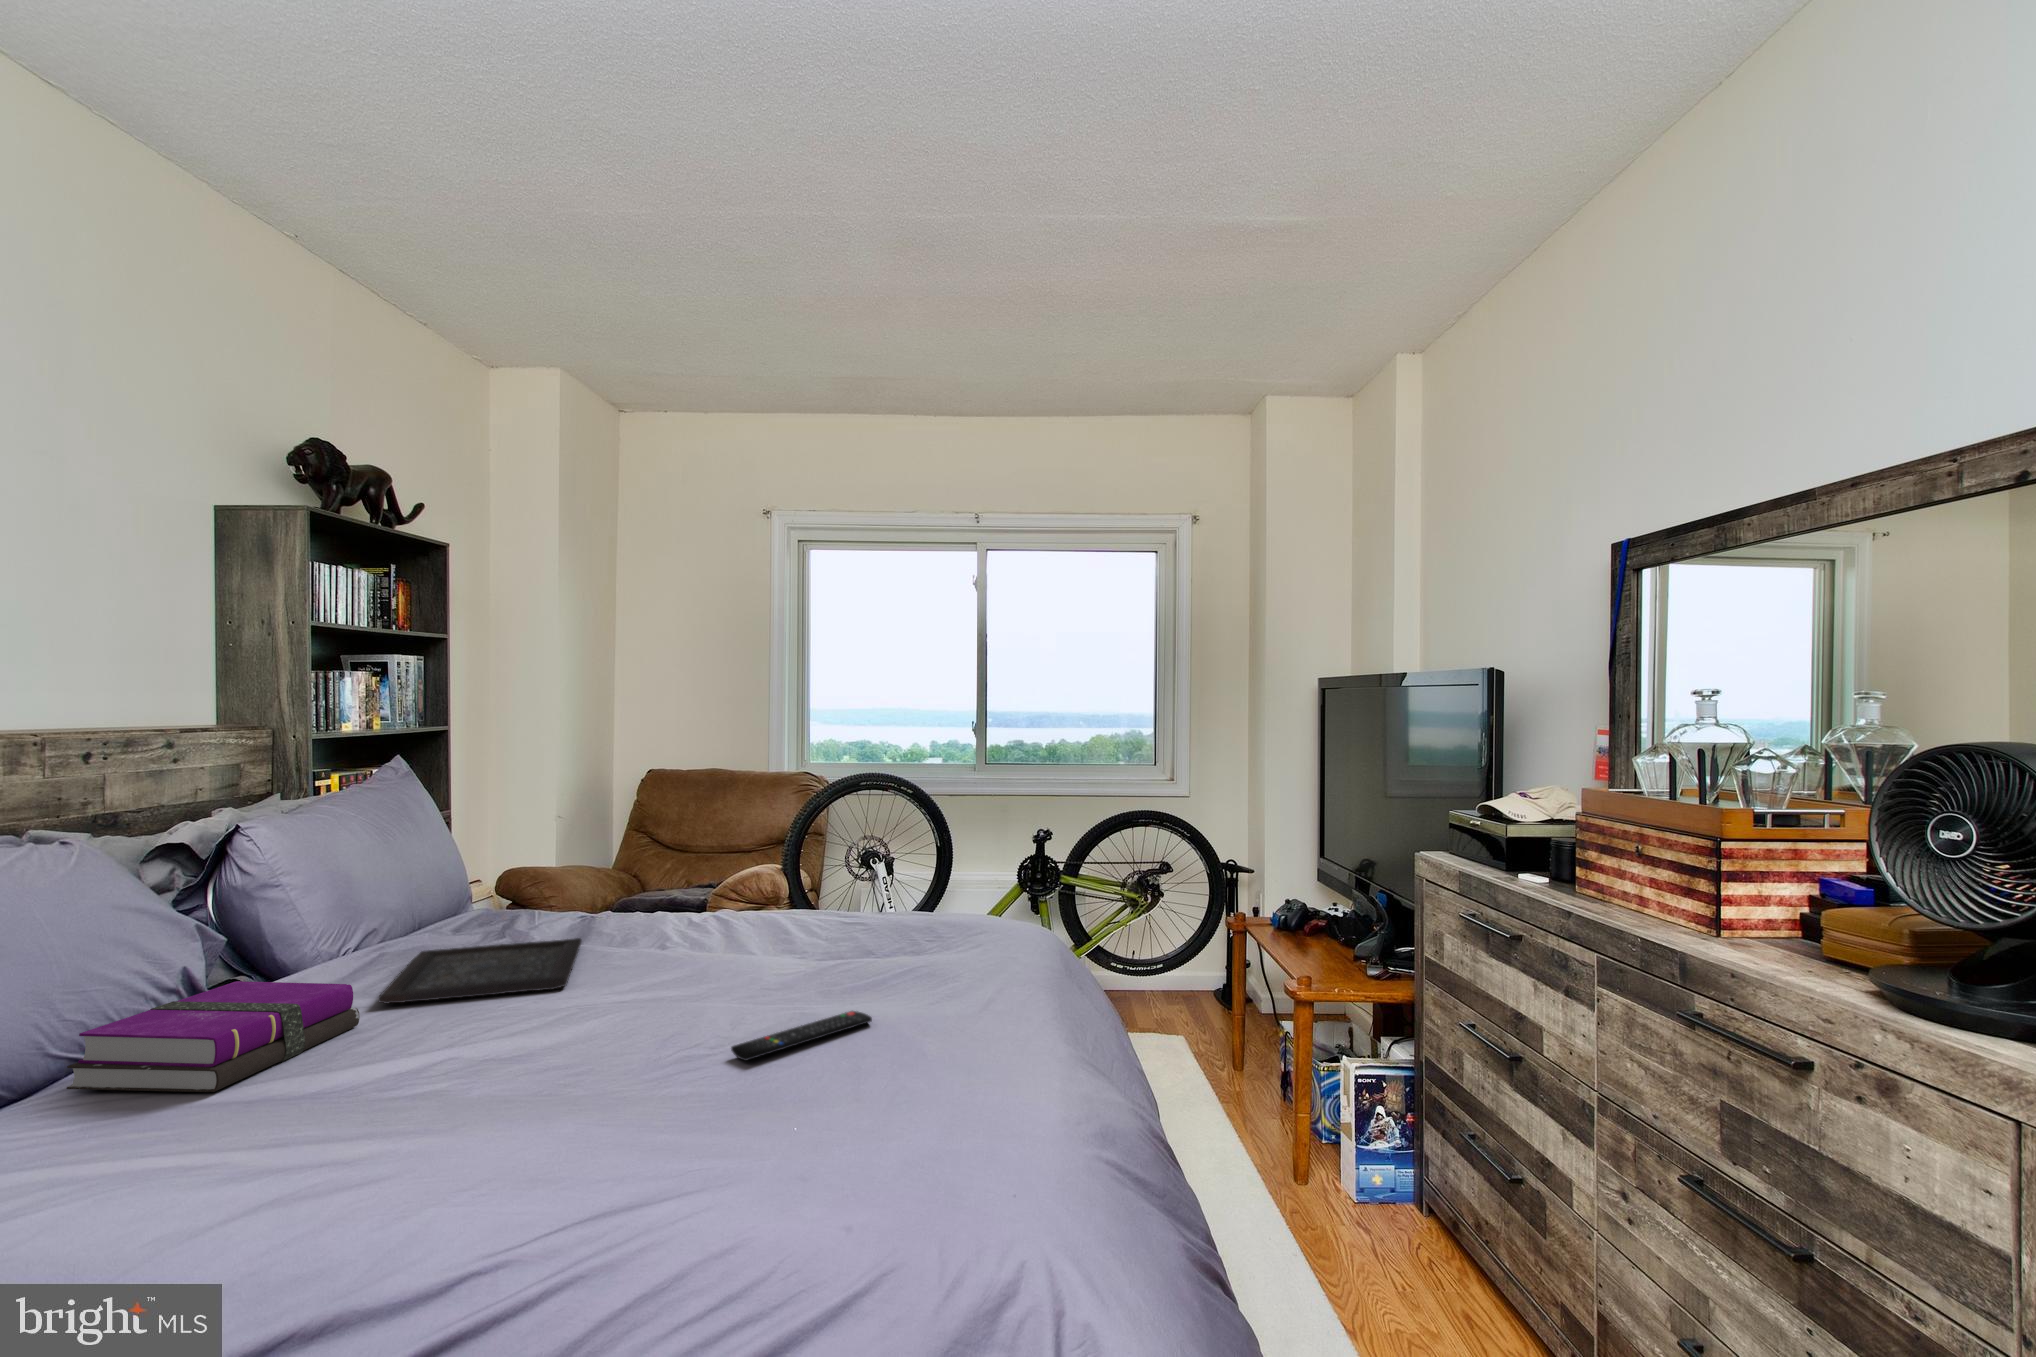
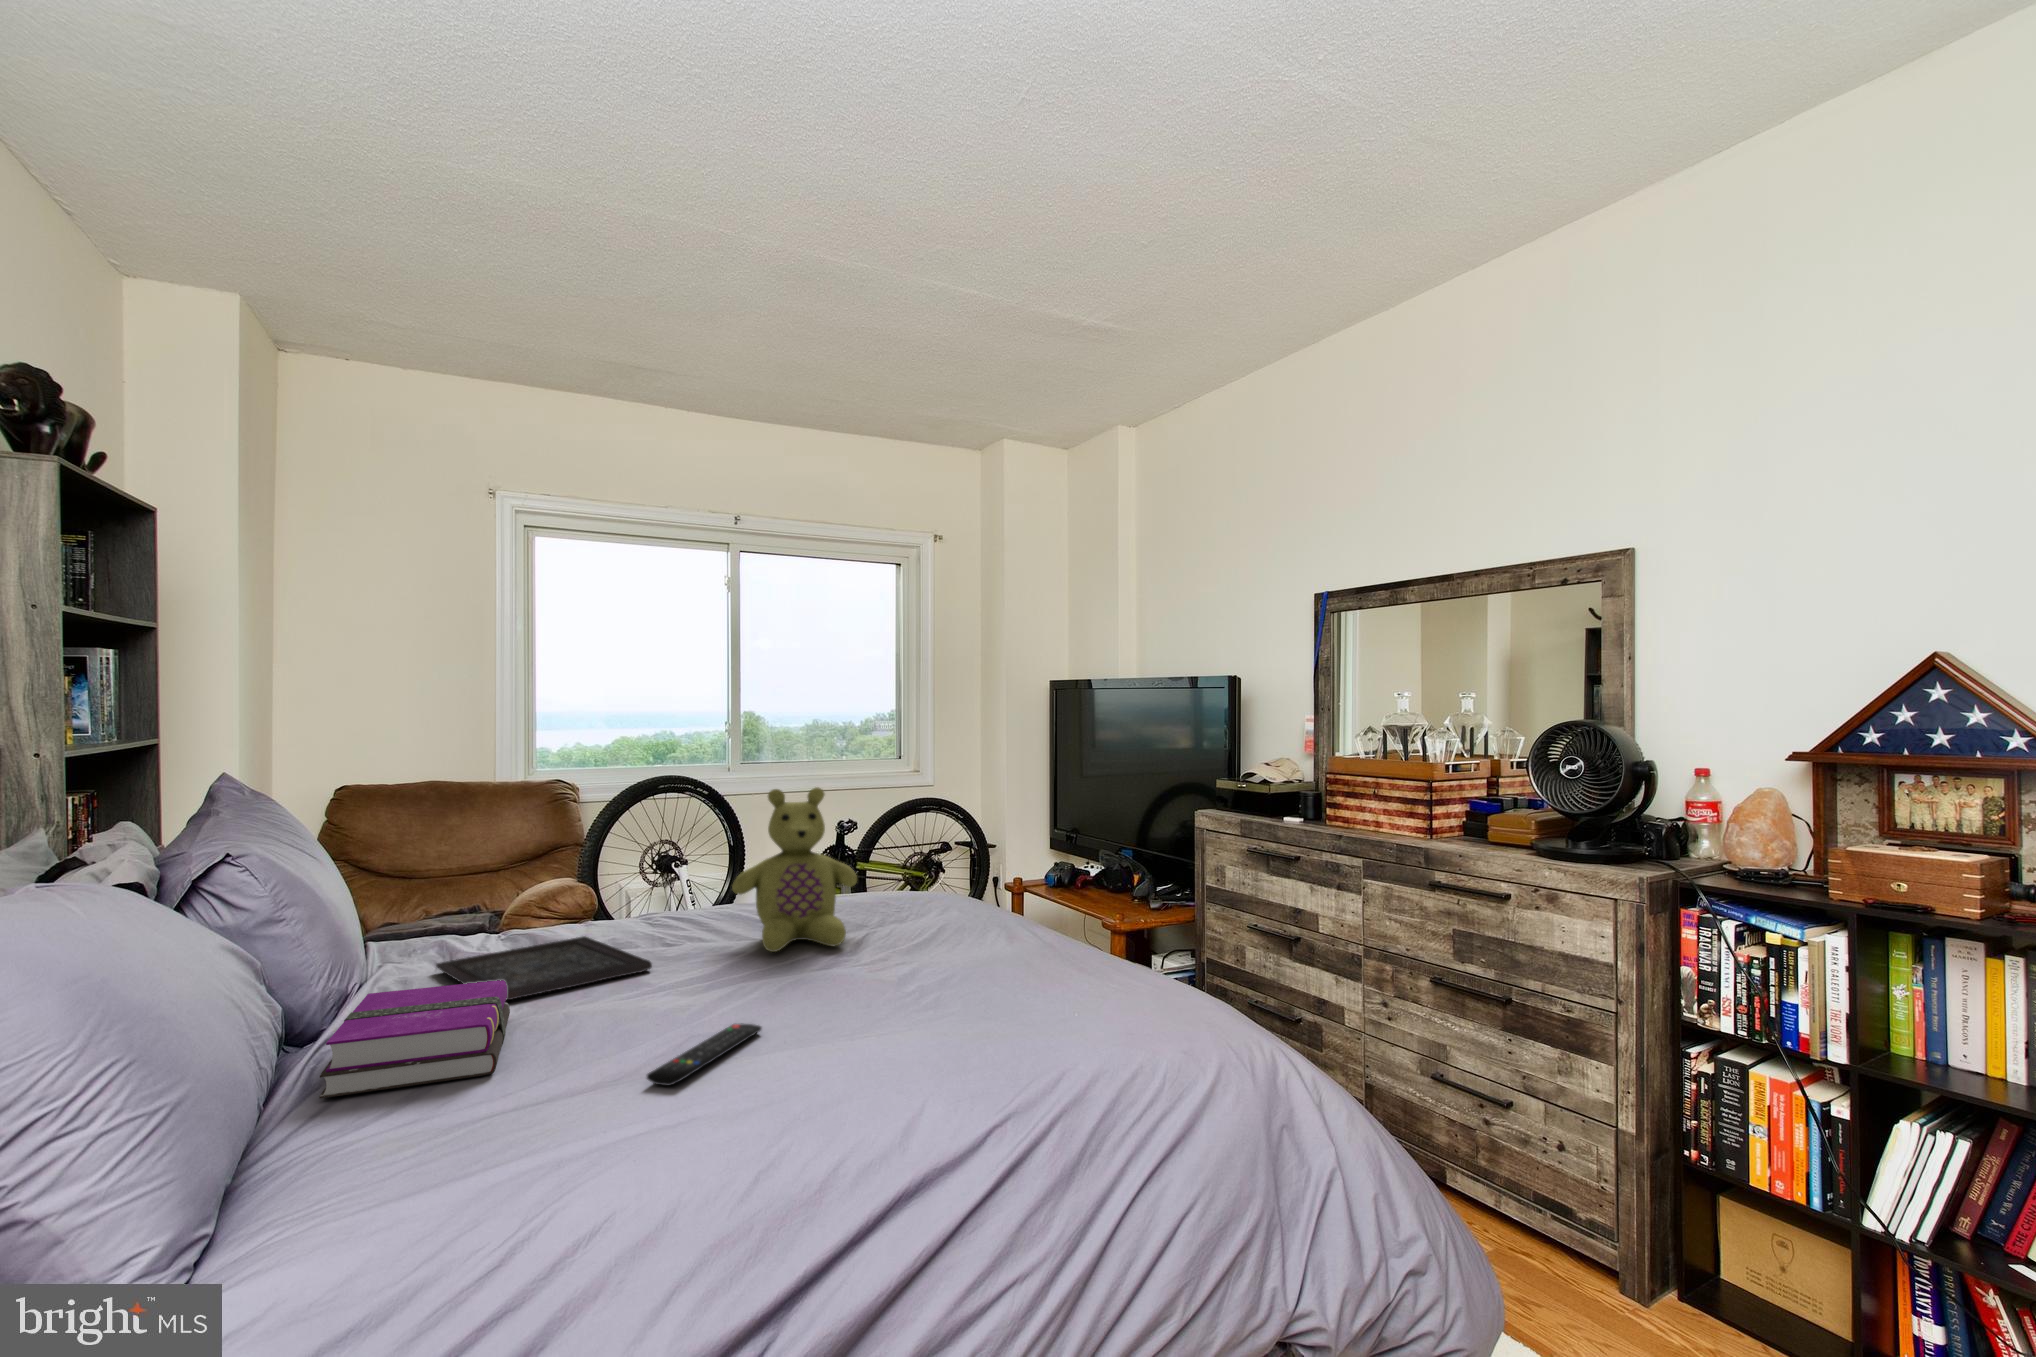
stuffed bear: none [685,795,831,987] -> present [732,787,857,952]
remote control: present [731,1011,872,1061] -> present [647,1023,761,1086]

